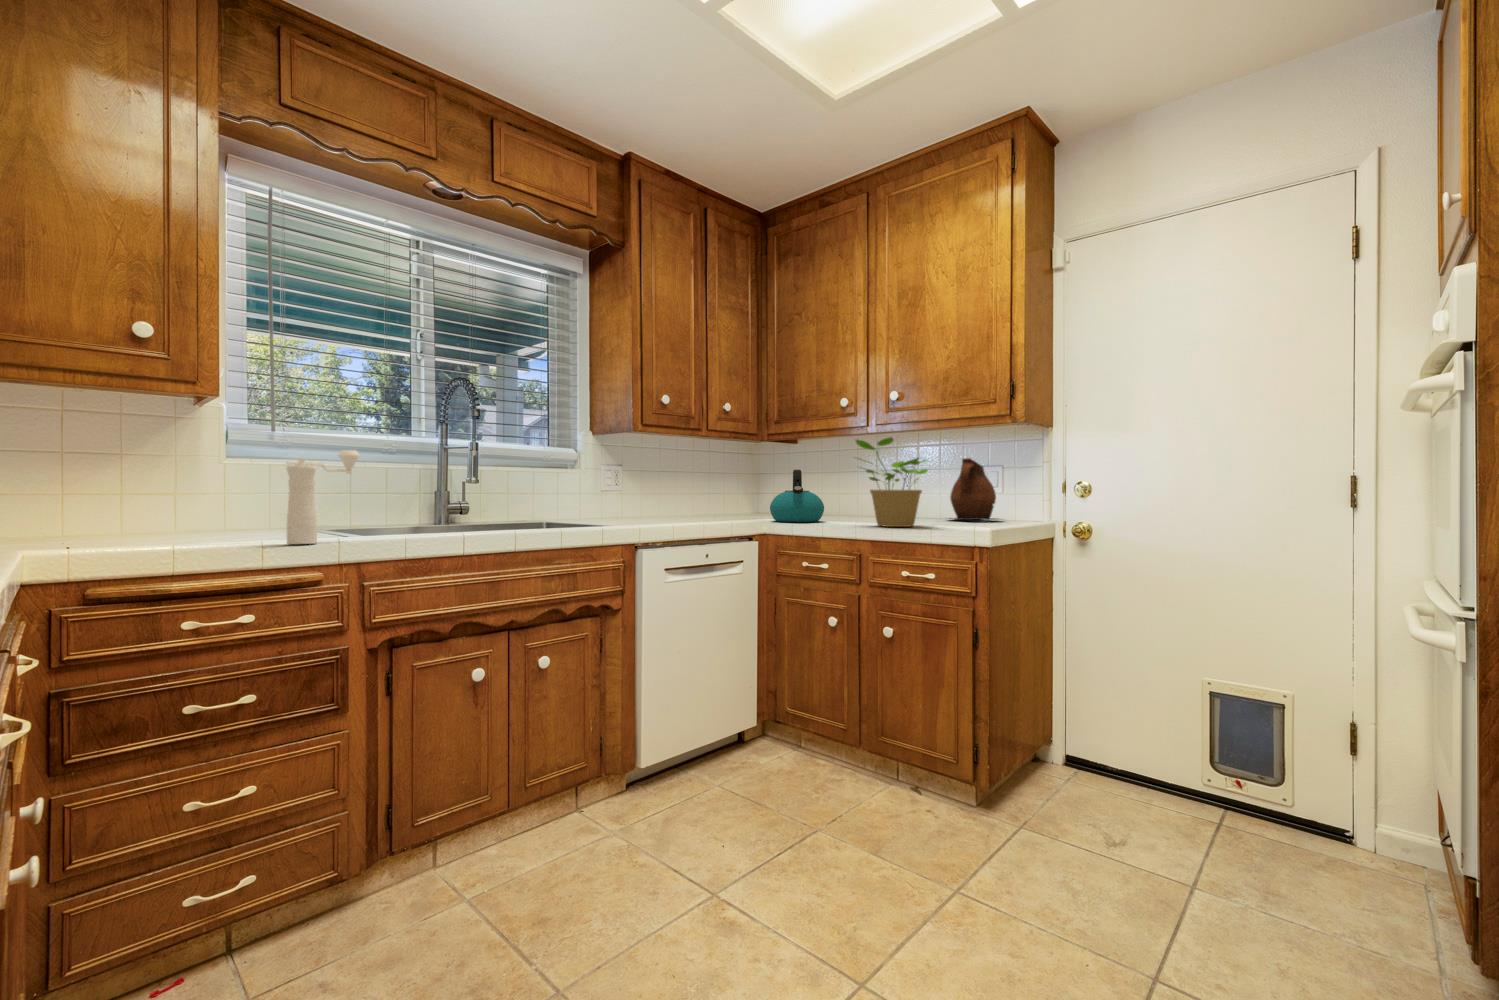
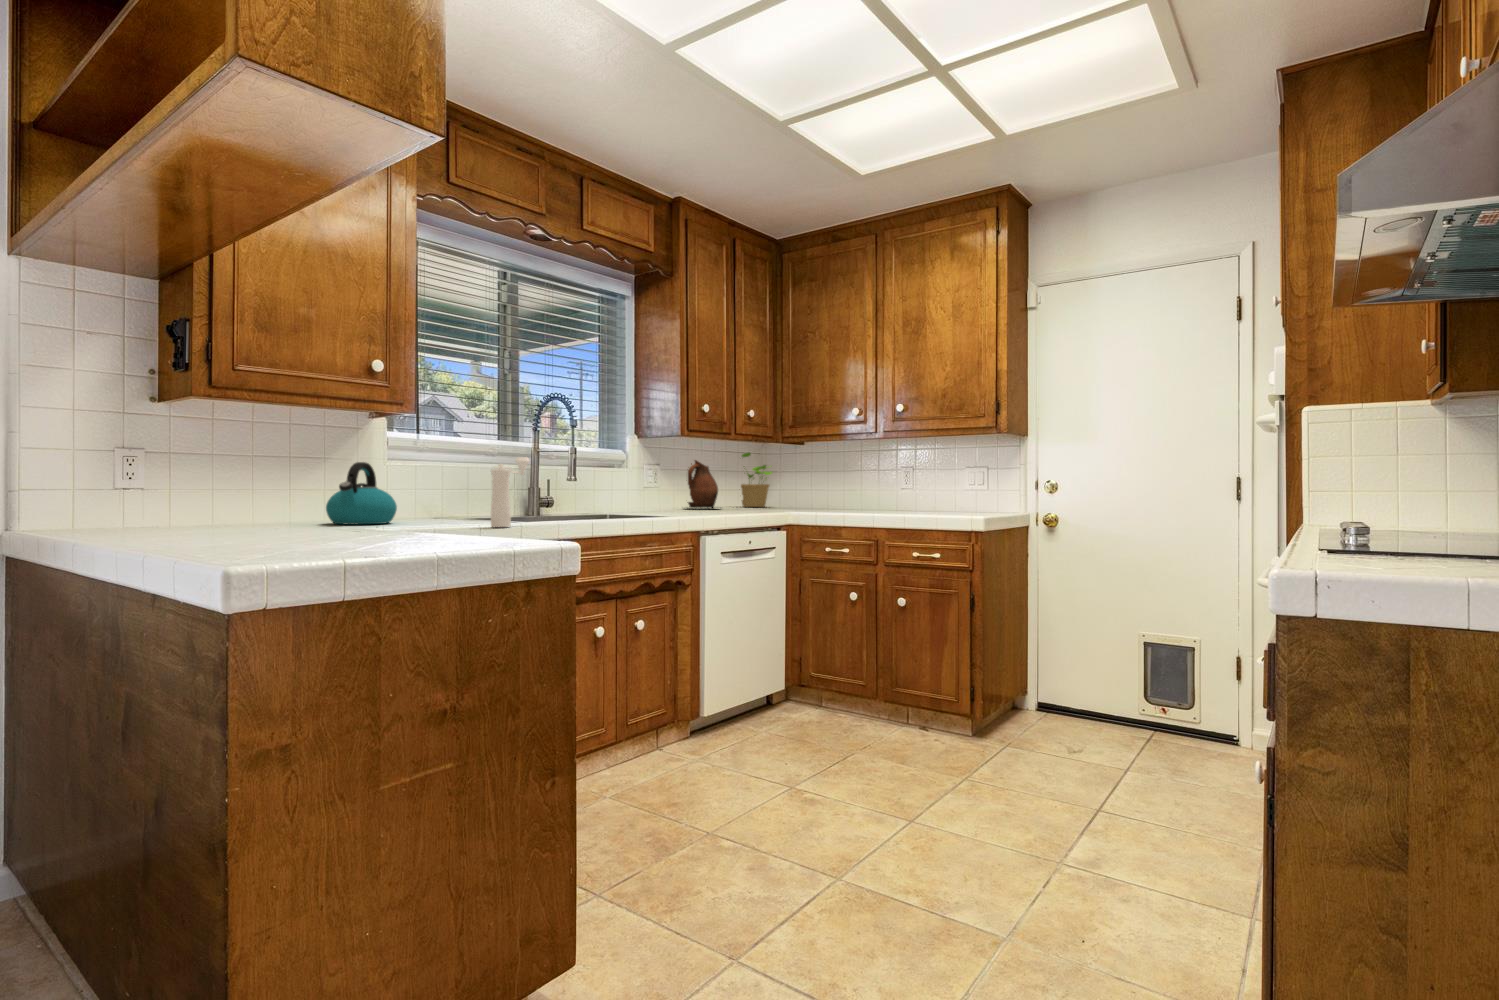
potted plant: present [856,437,928,527] -> present [741,453,772,507]
ceramic pitcher: present [950,458,996,520] -> present [688,460,718,508]
kettle: present [770,470,824,522] -> present [326,462,397,524]

